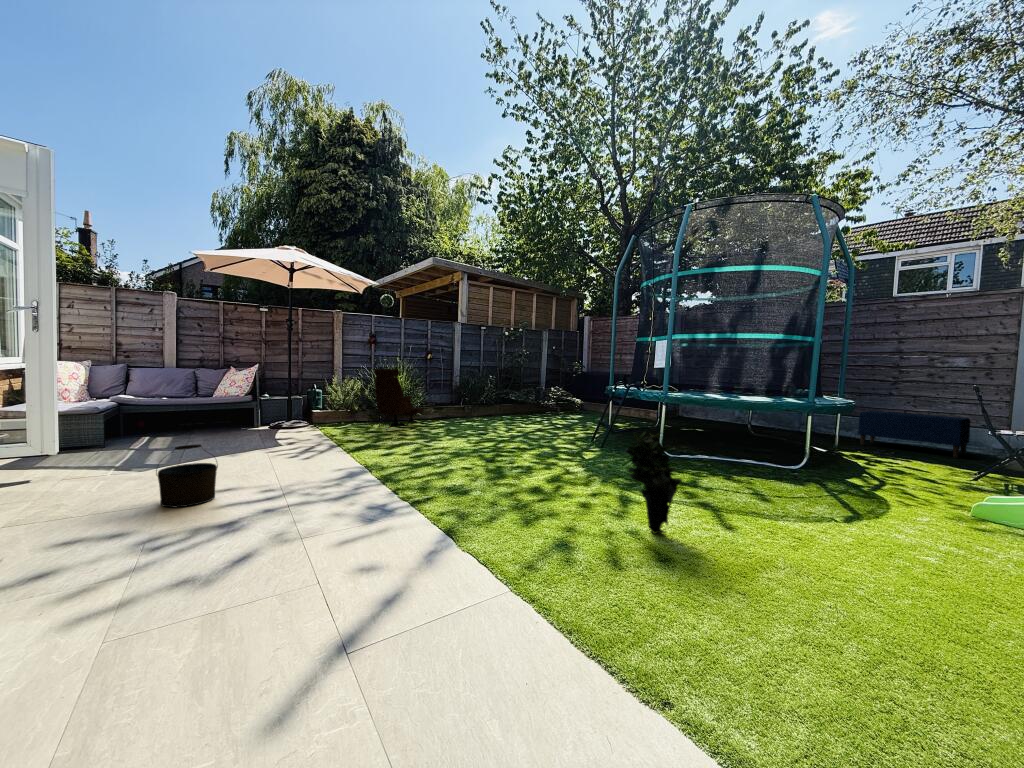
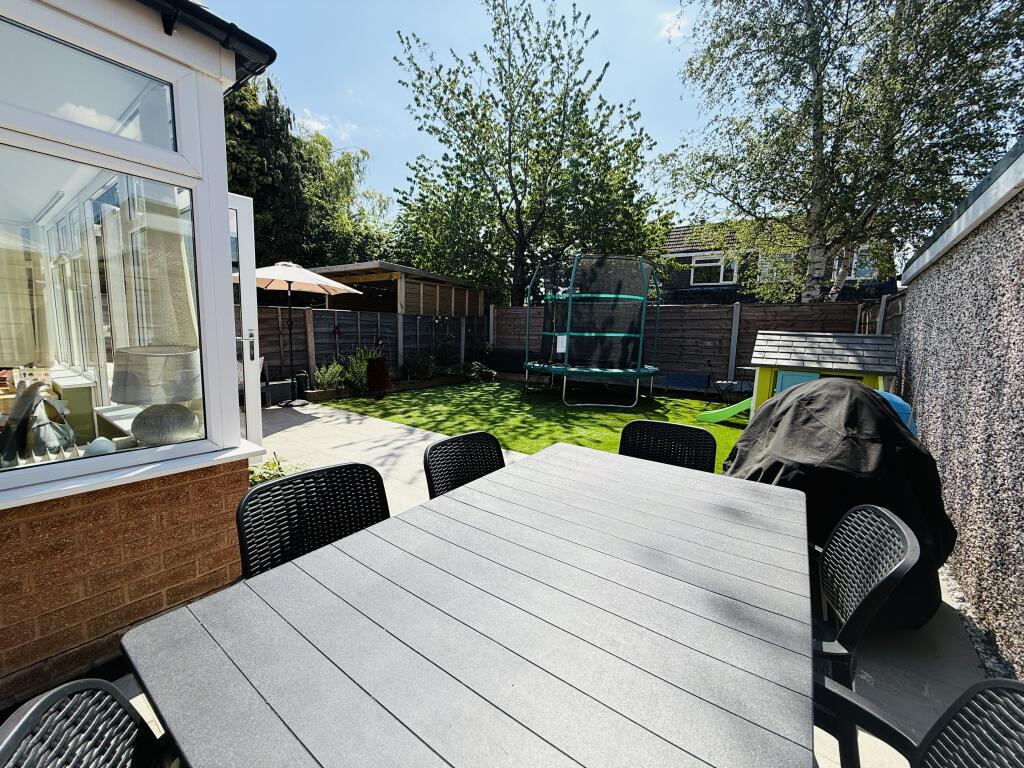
potted plant: present [625,432,682,533] -> none [568,392,592,435]
bucket: present [156,445,218,507] -> none [335,414,362,448]

